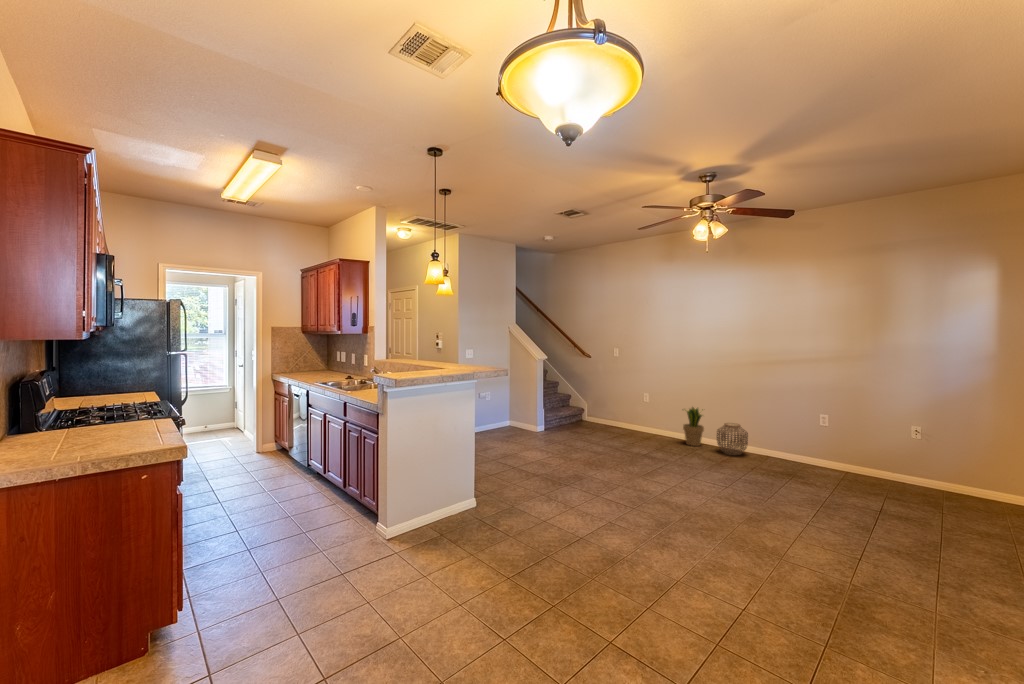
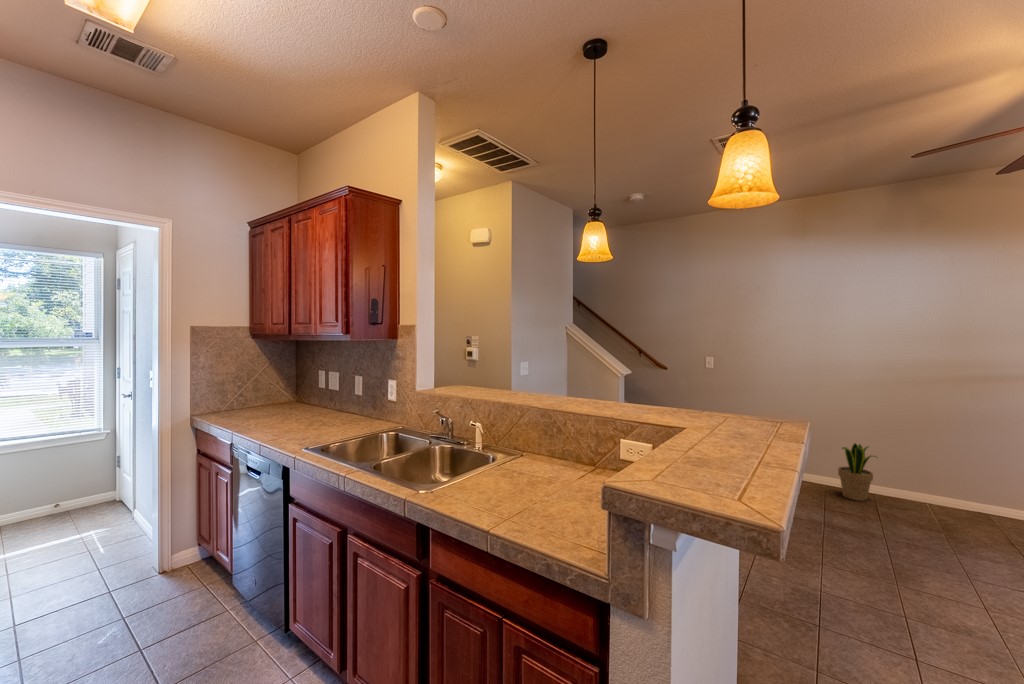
woven basket: present [717,423,748,455] -> none [903,468,960,518]

